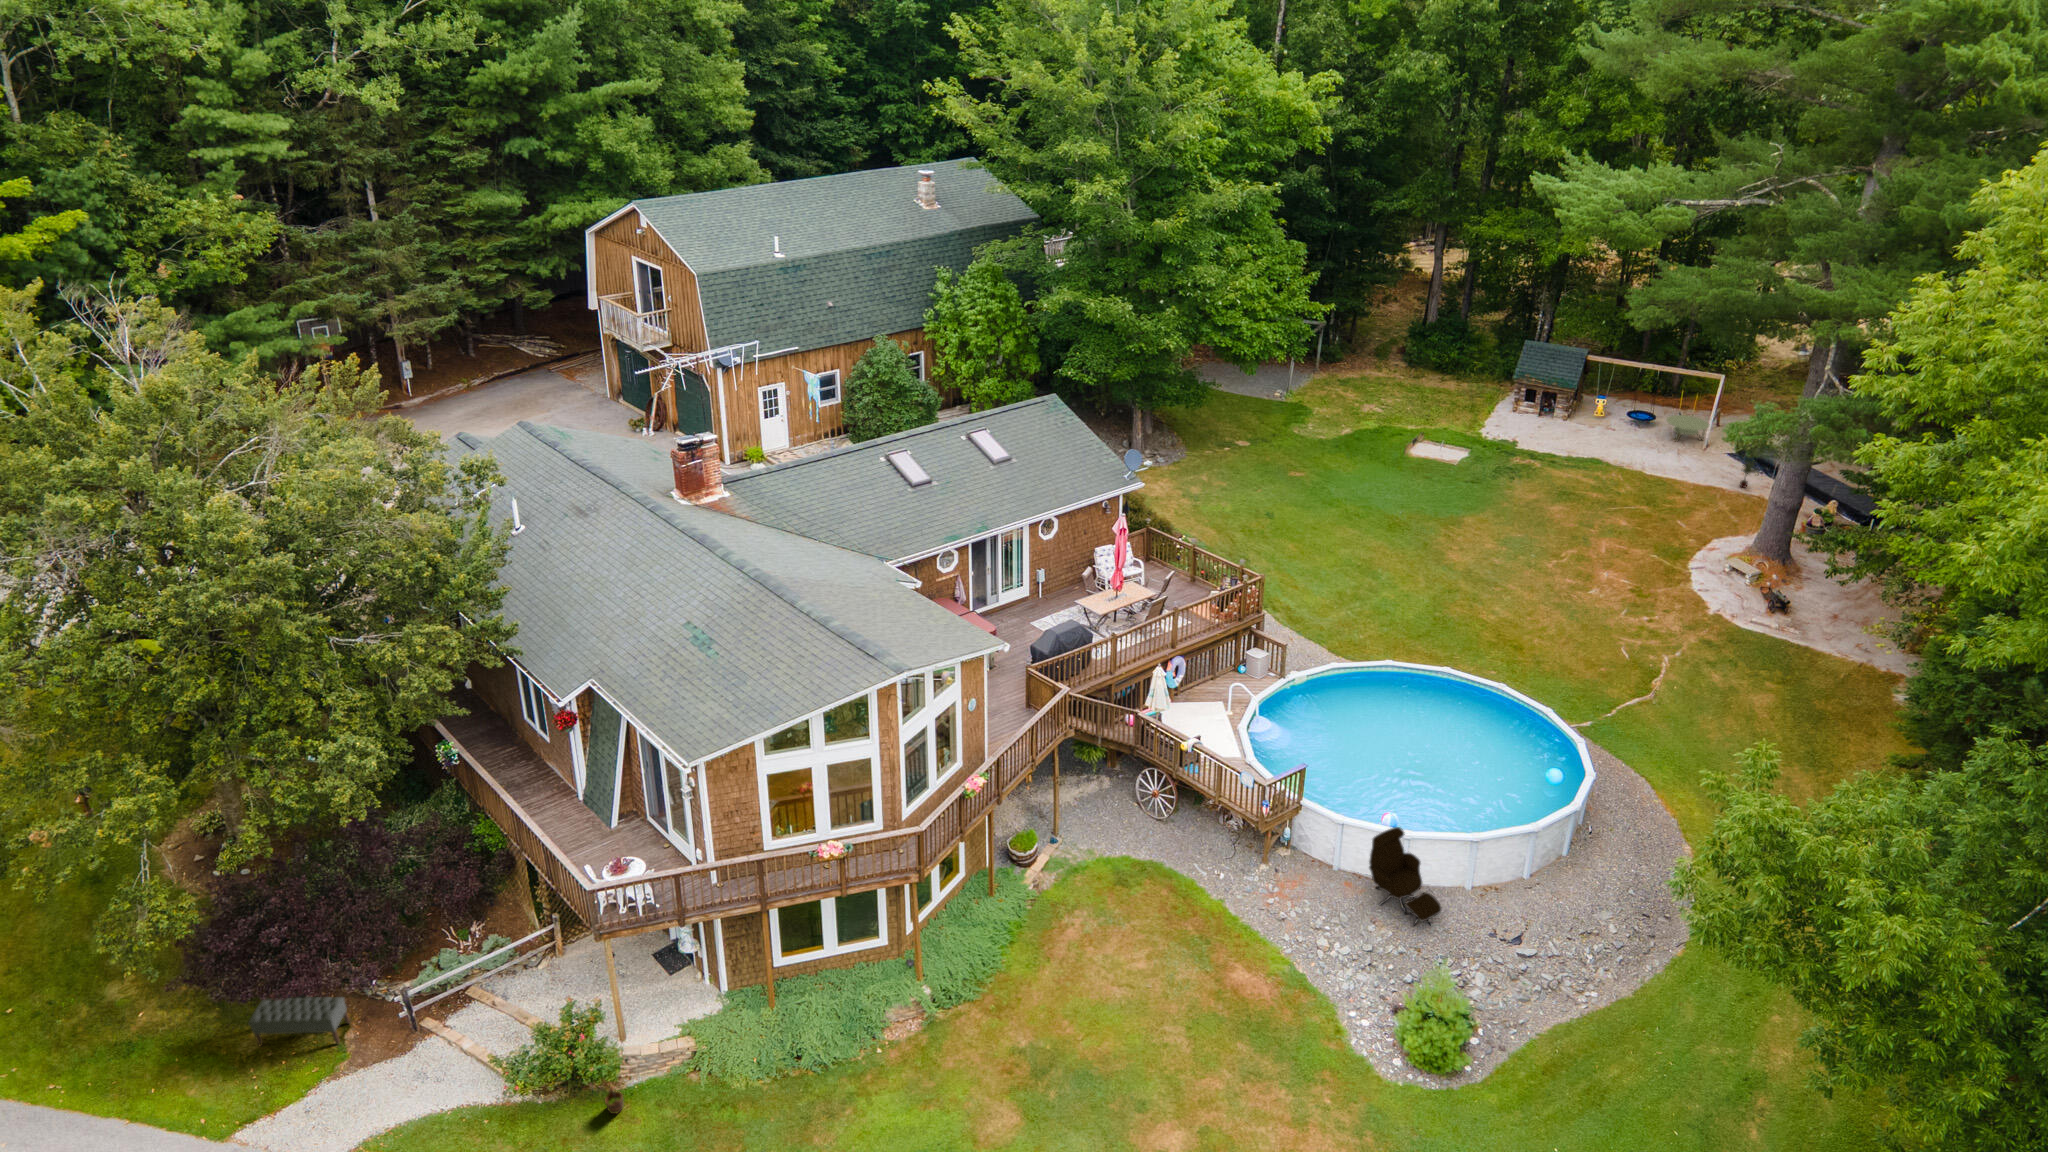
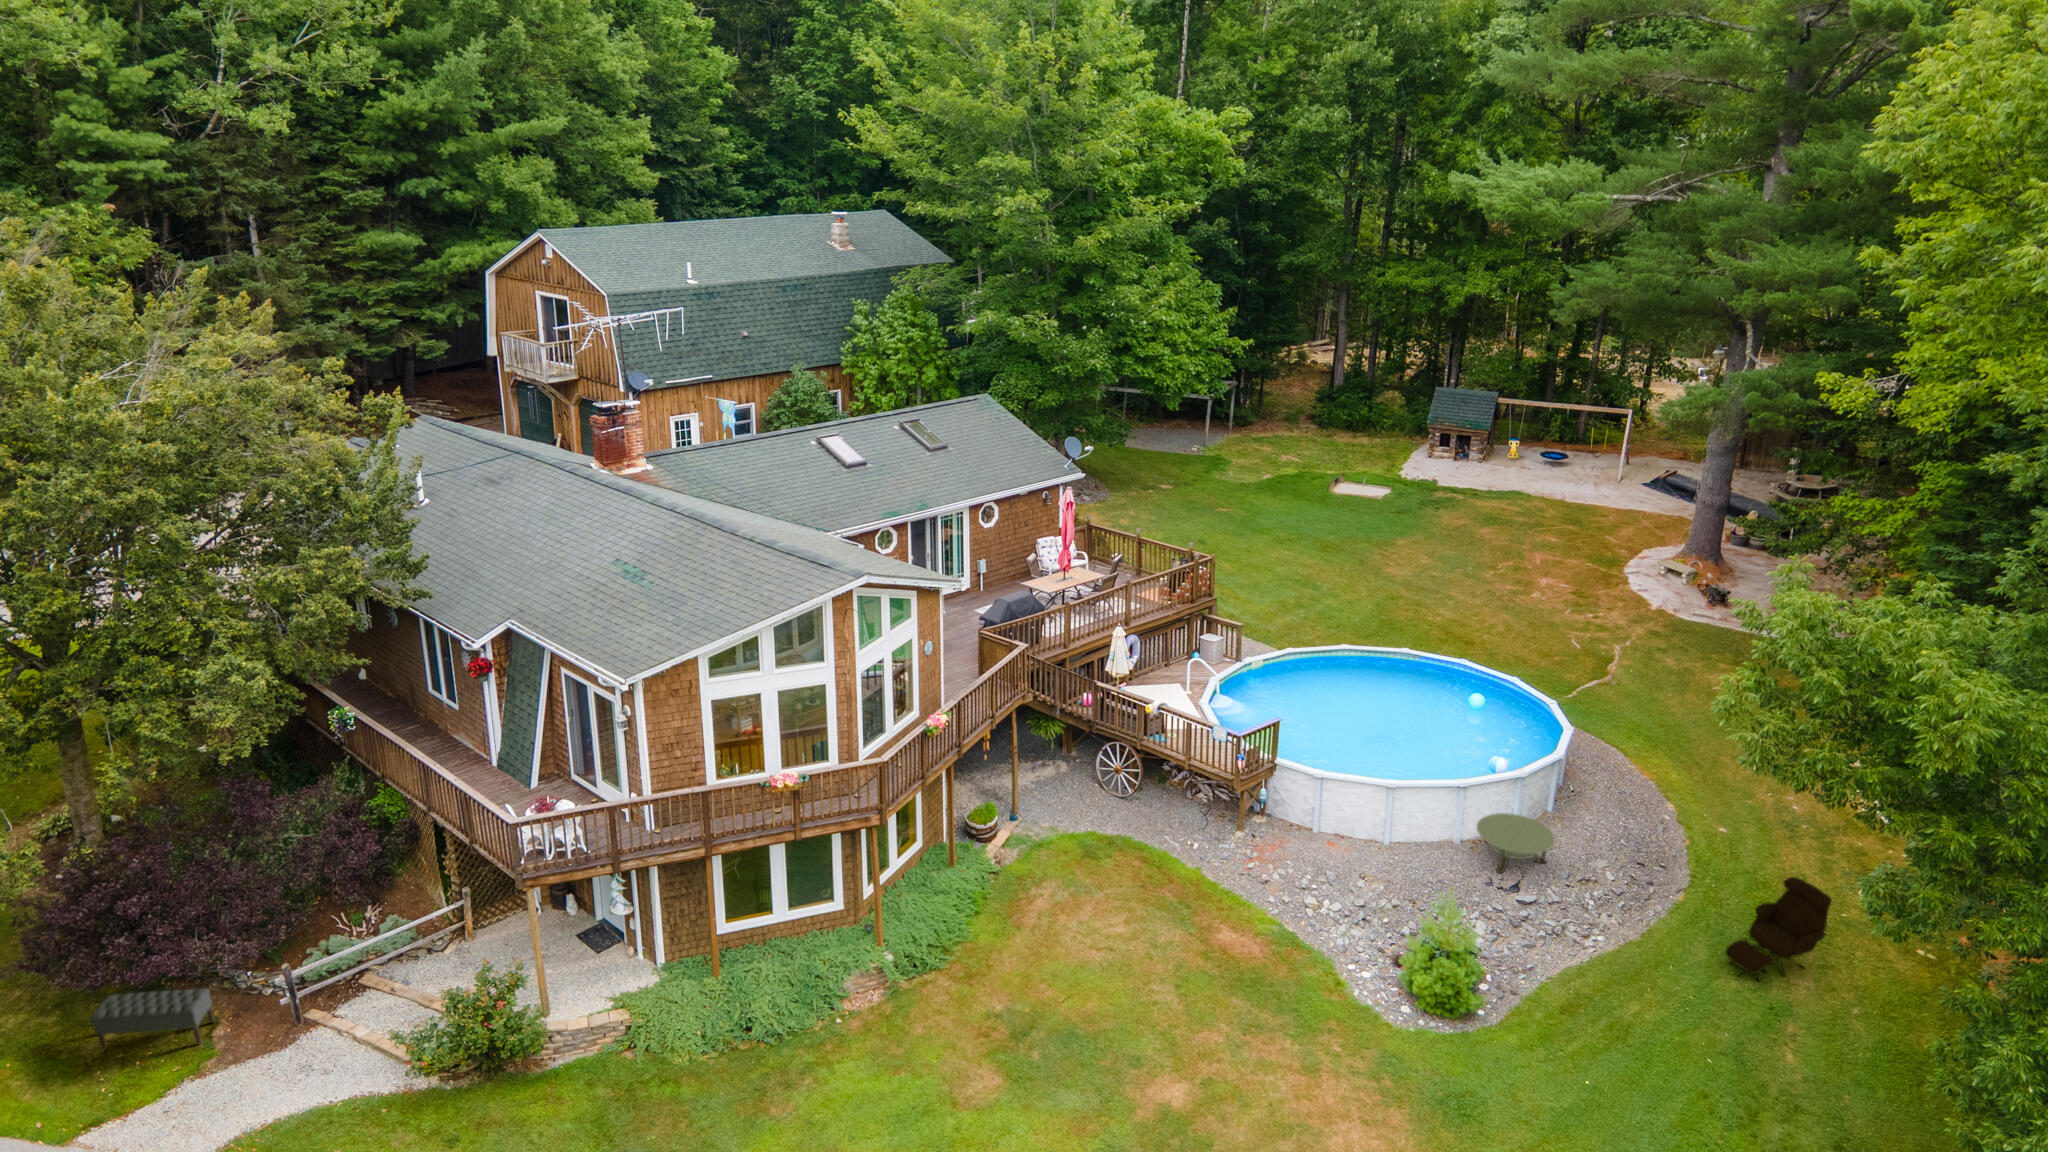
round table: present [1667,415,1709,442] -> present [1477,813,1555,873]
potted tree: present [1740,460,1759,488] -> none [1650,477,1670,509]
lounge chair: present [1369,827,1441,926] -> present [1725,877,1832,981]
wooden bucket: present [605,1088,624,1114] -> none [524,1063,547,1097]

